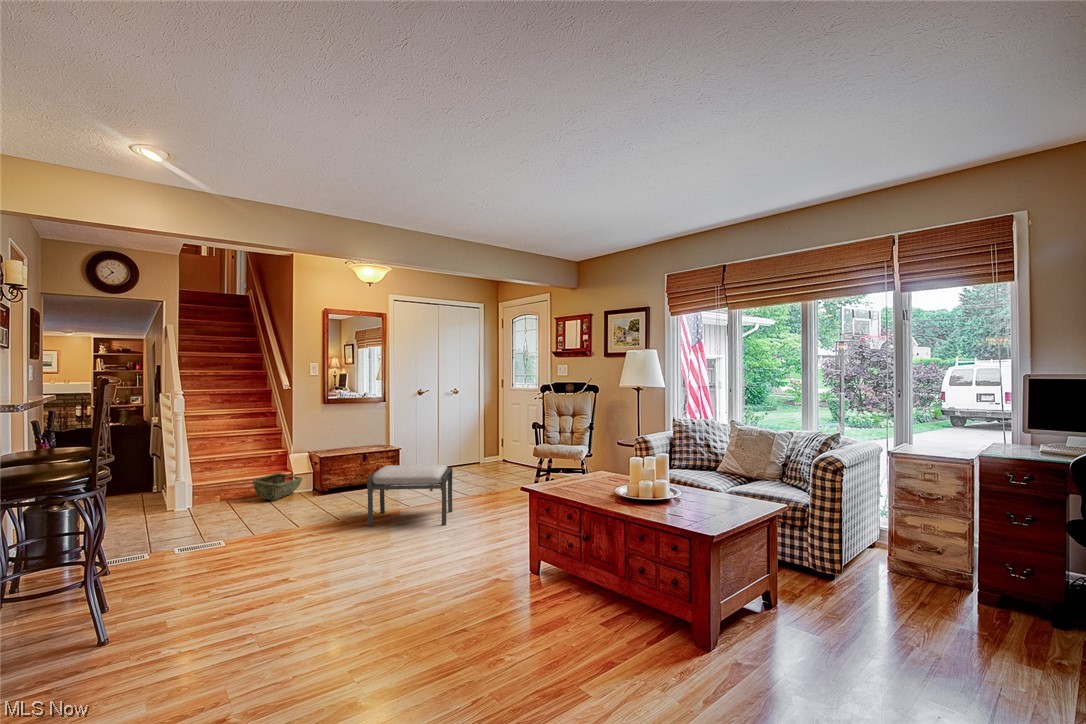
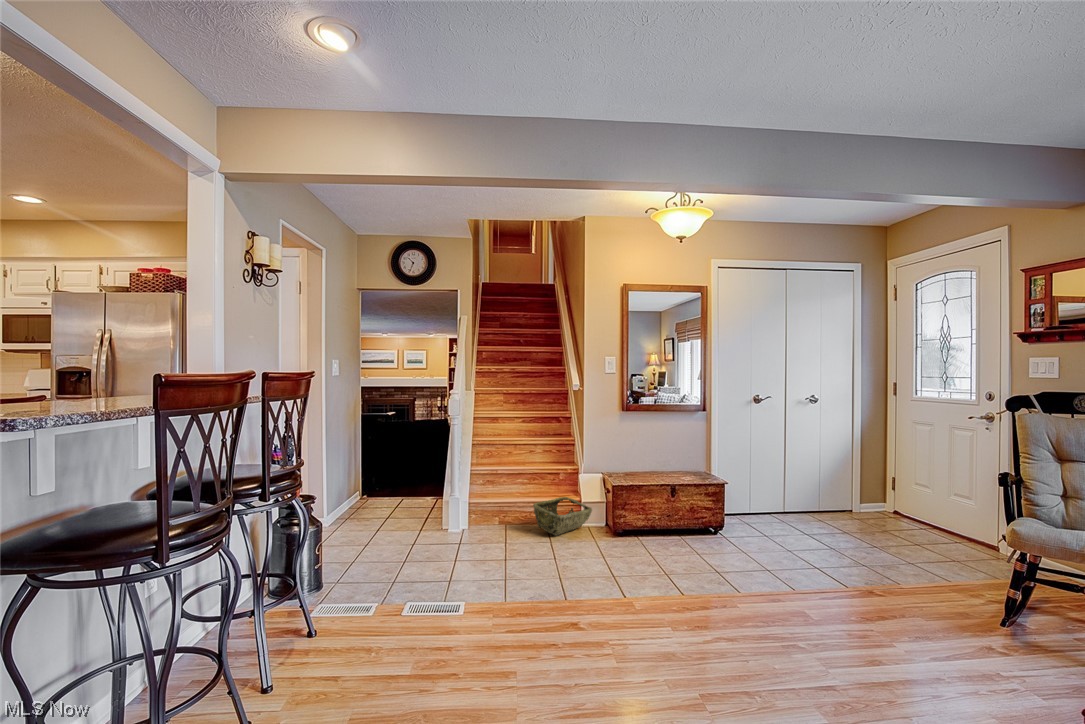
ottoman: present [367,465,453,526] -> none [675,523,834,673]

